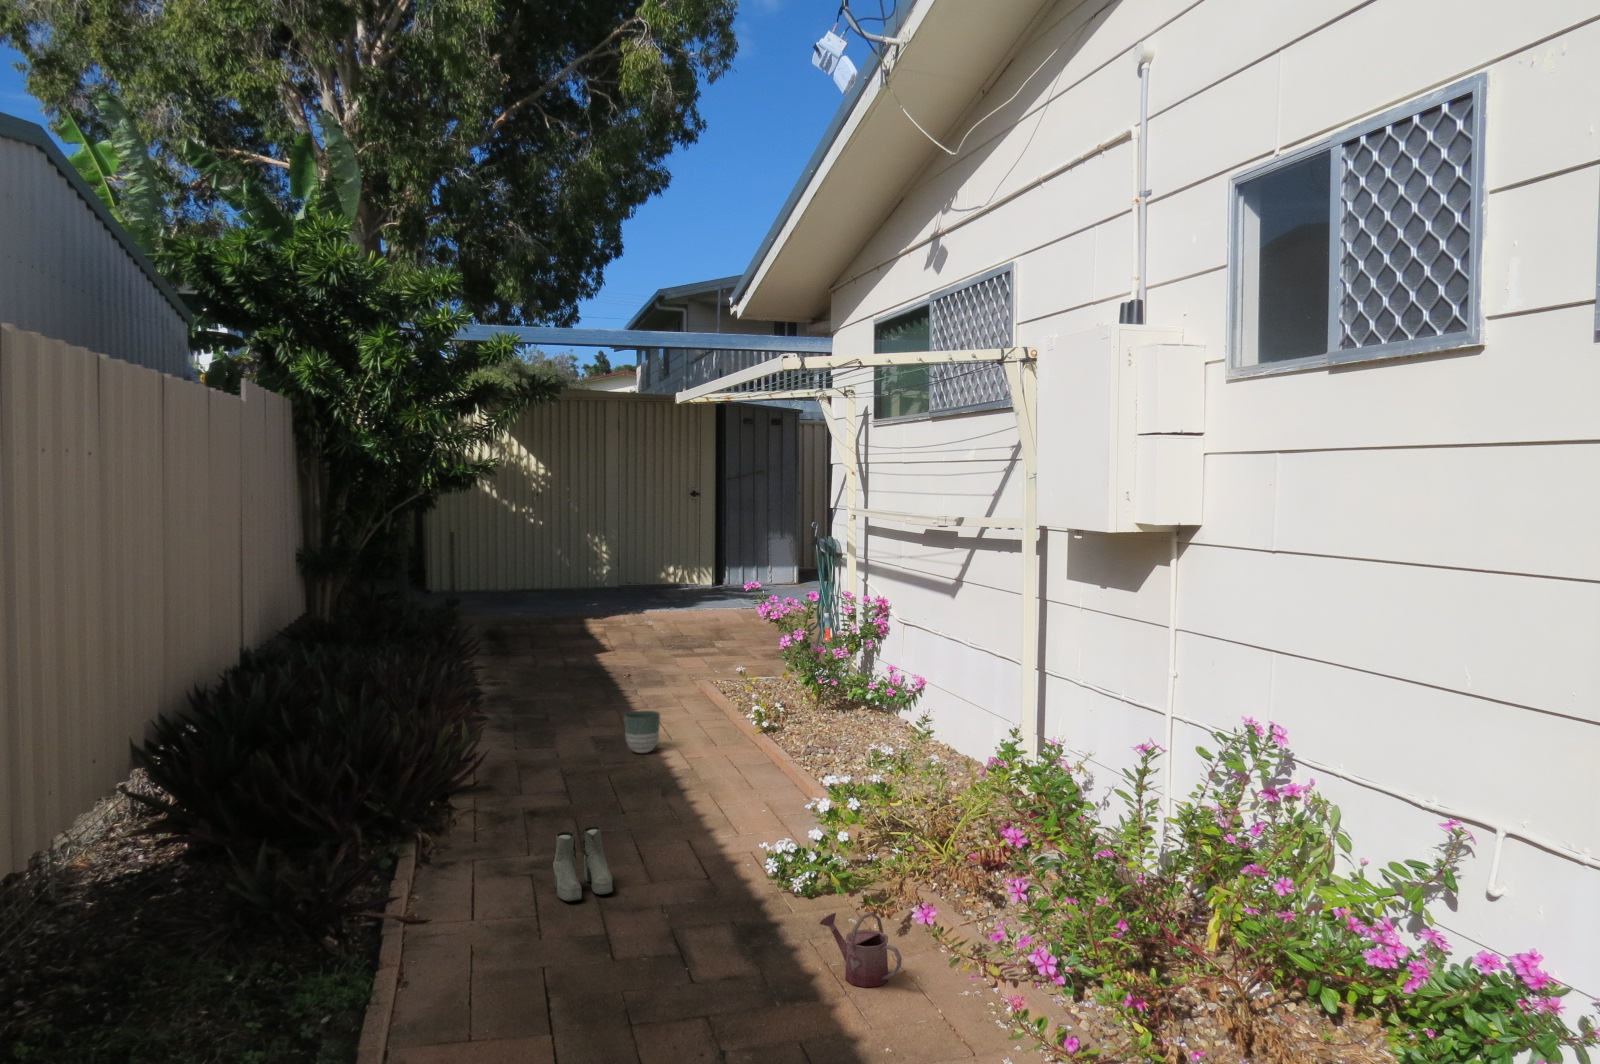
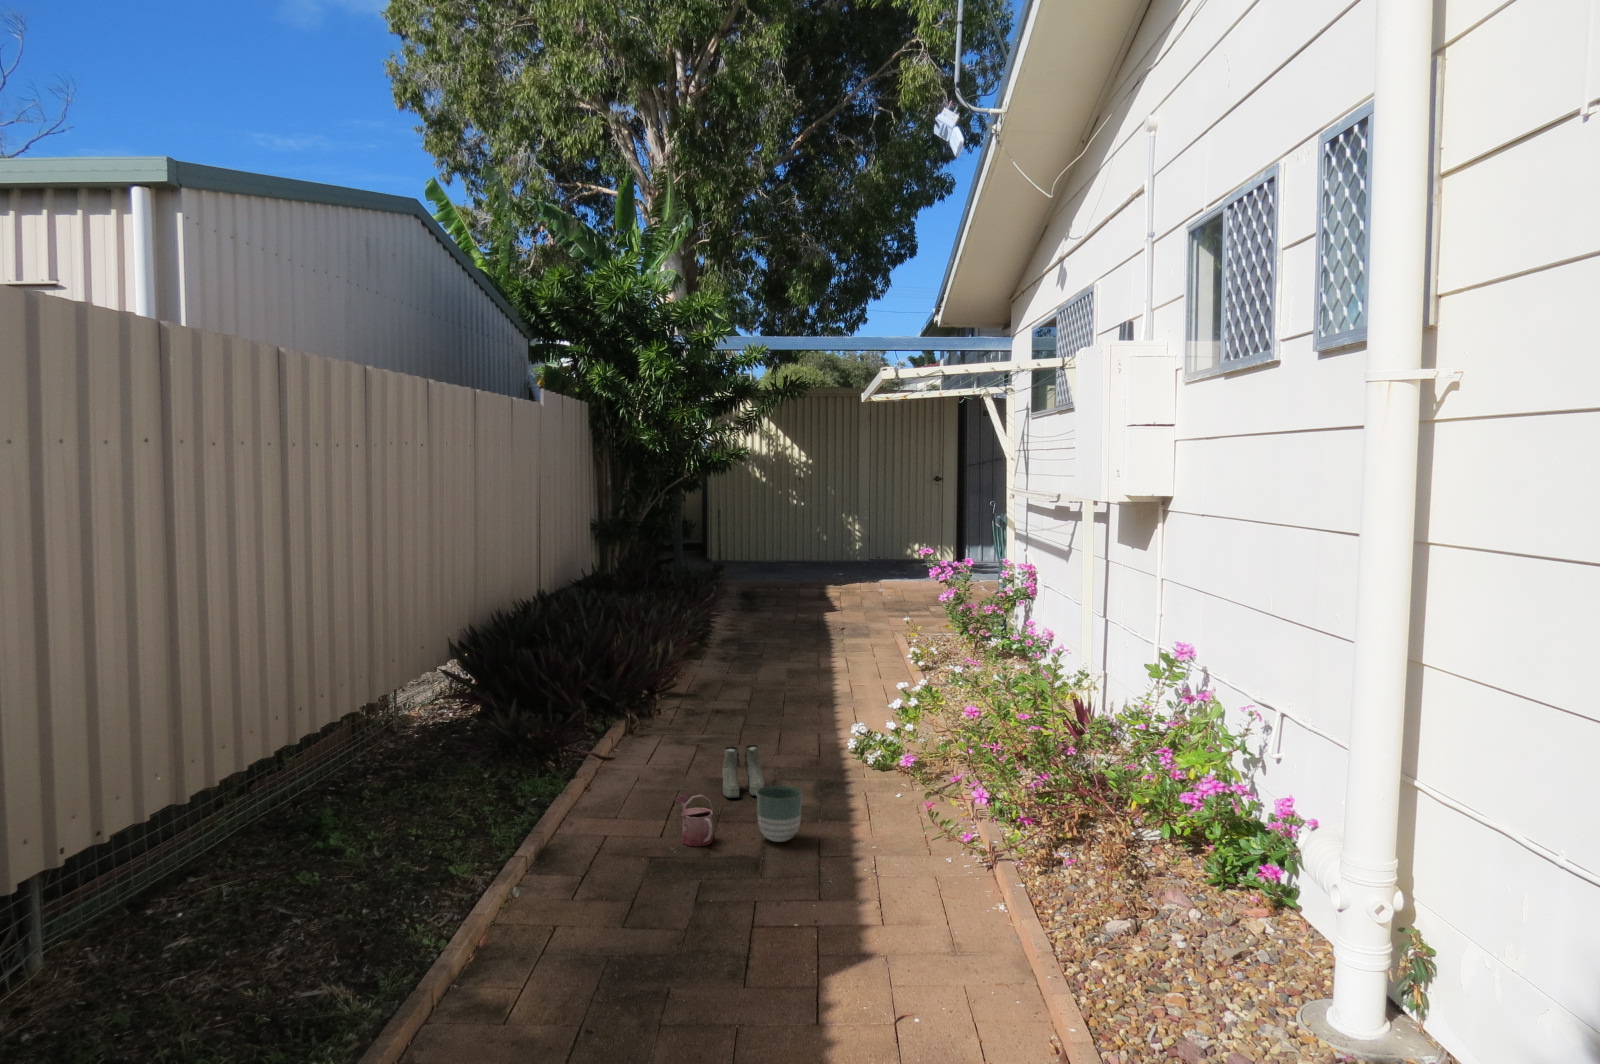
planter: present [624,711,660,753] -> present [757,785,802,842]
watering can: present [820,912,902,987] -> present [675,795,713,846]

